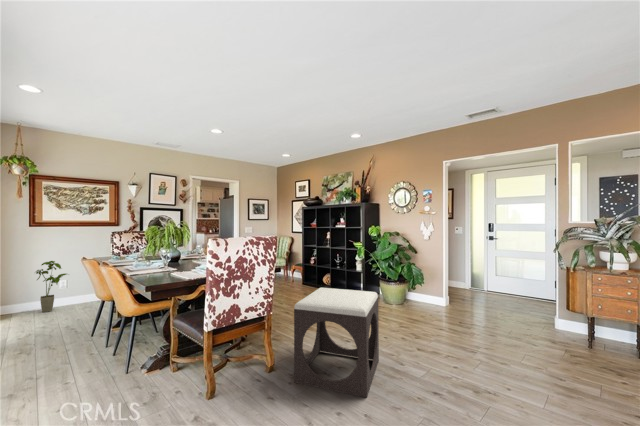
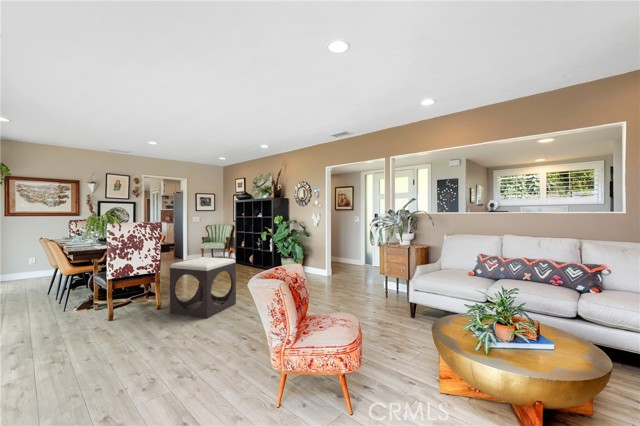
house plant: present [36,261,66,312] -> none [10,242,39,280]

